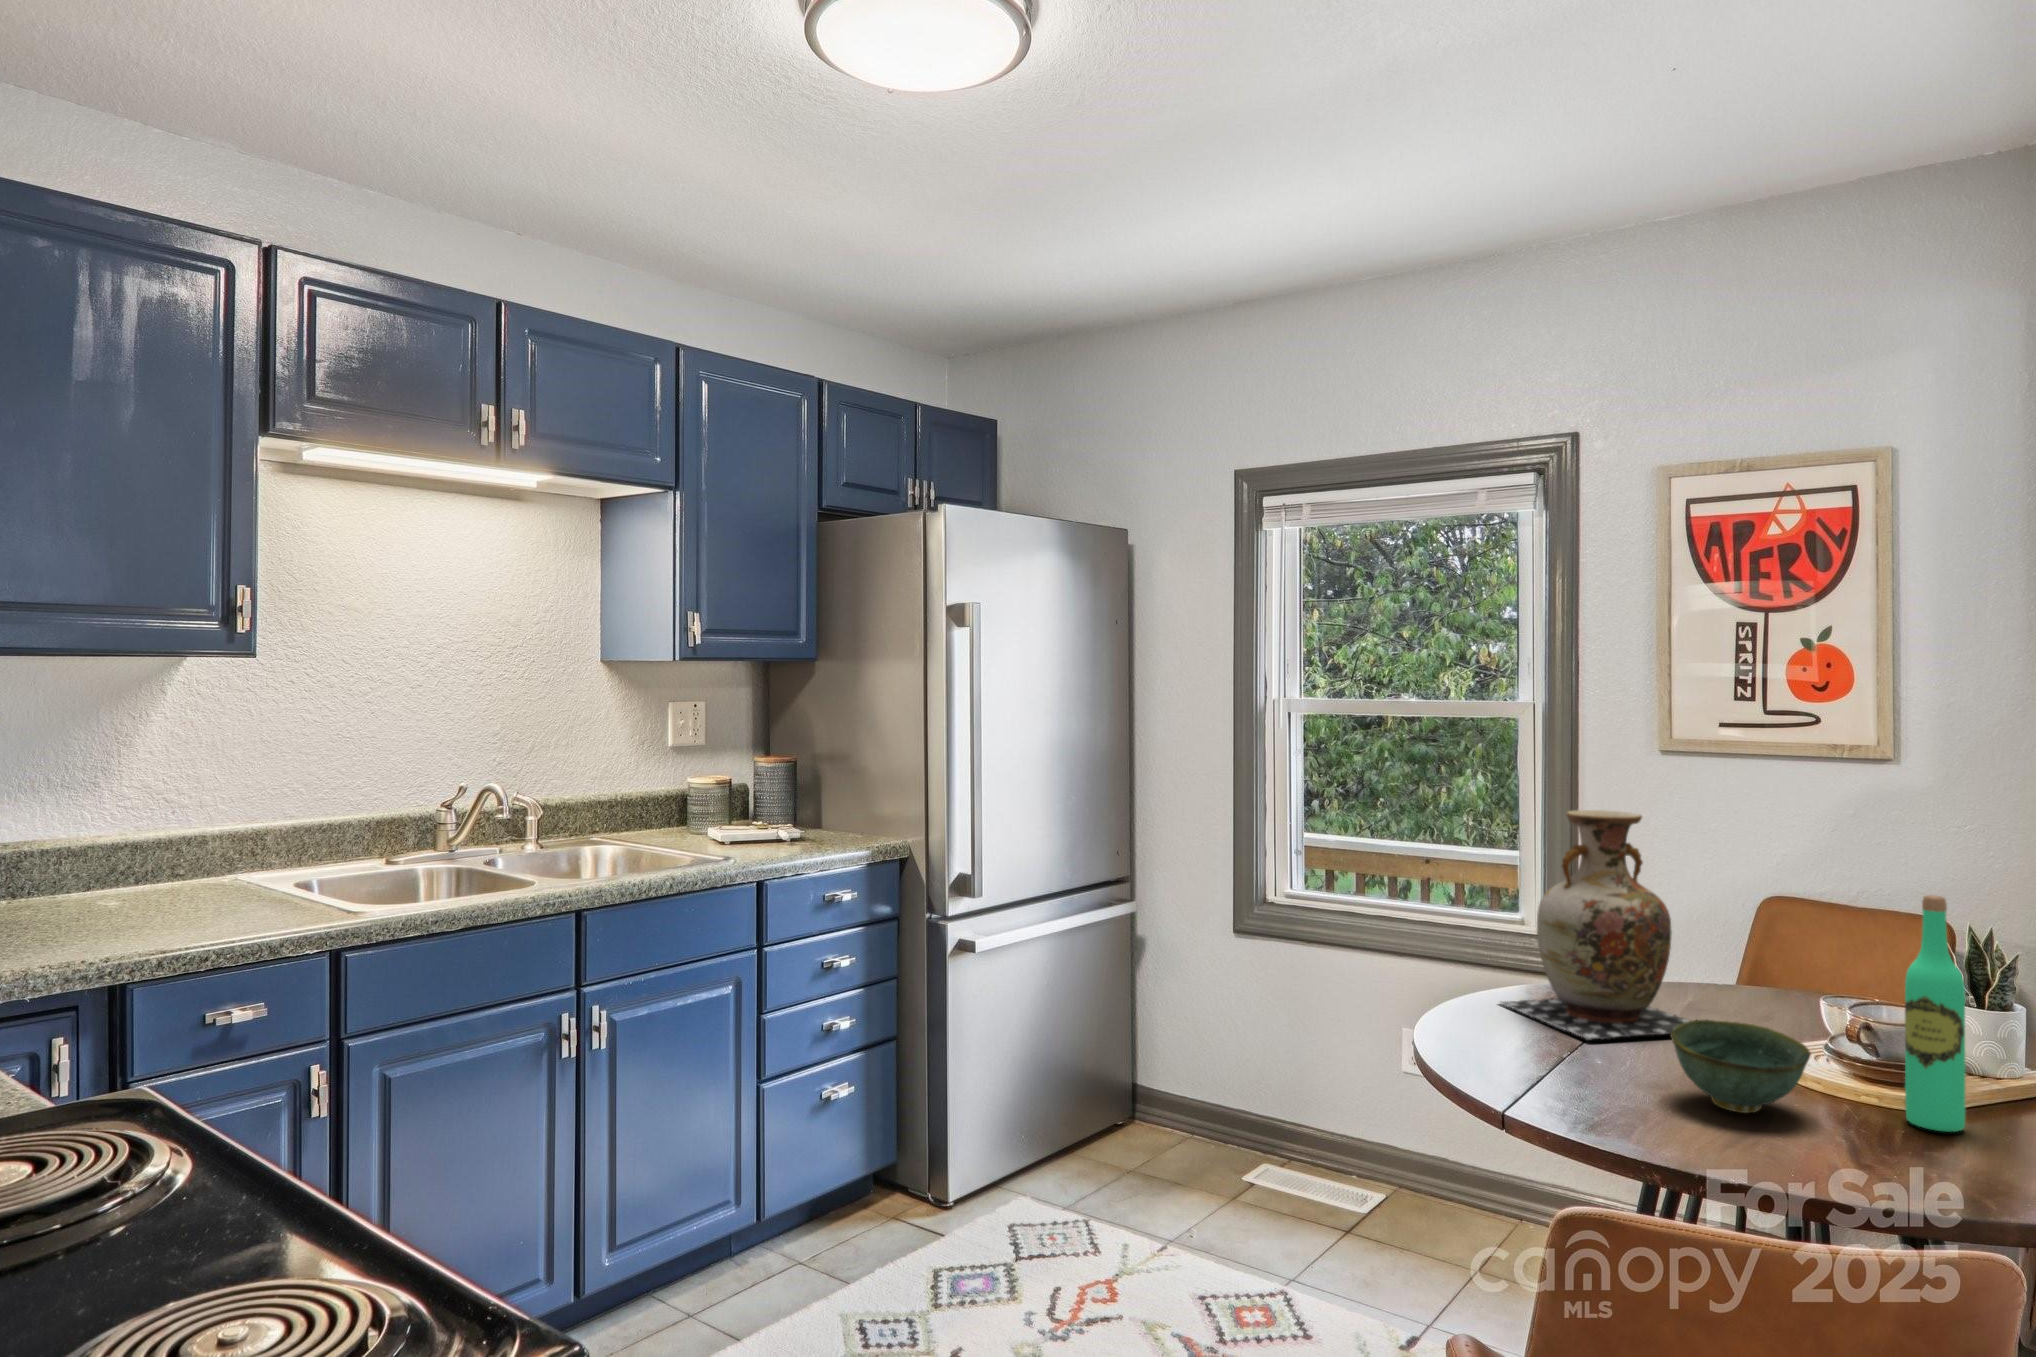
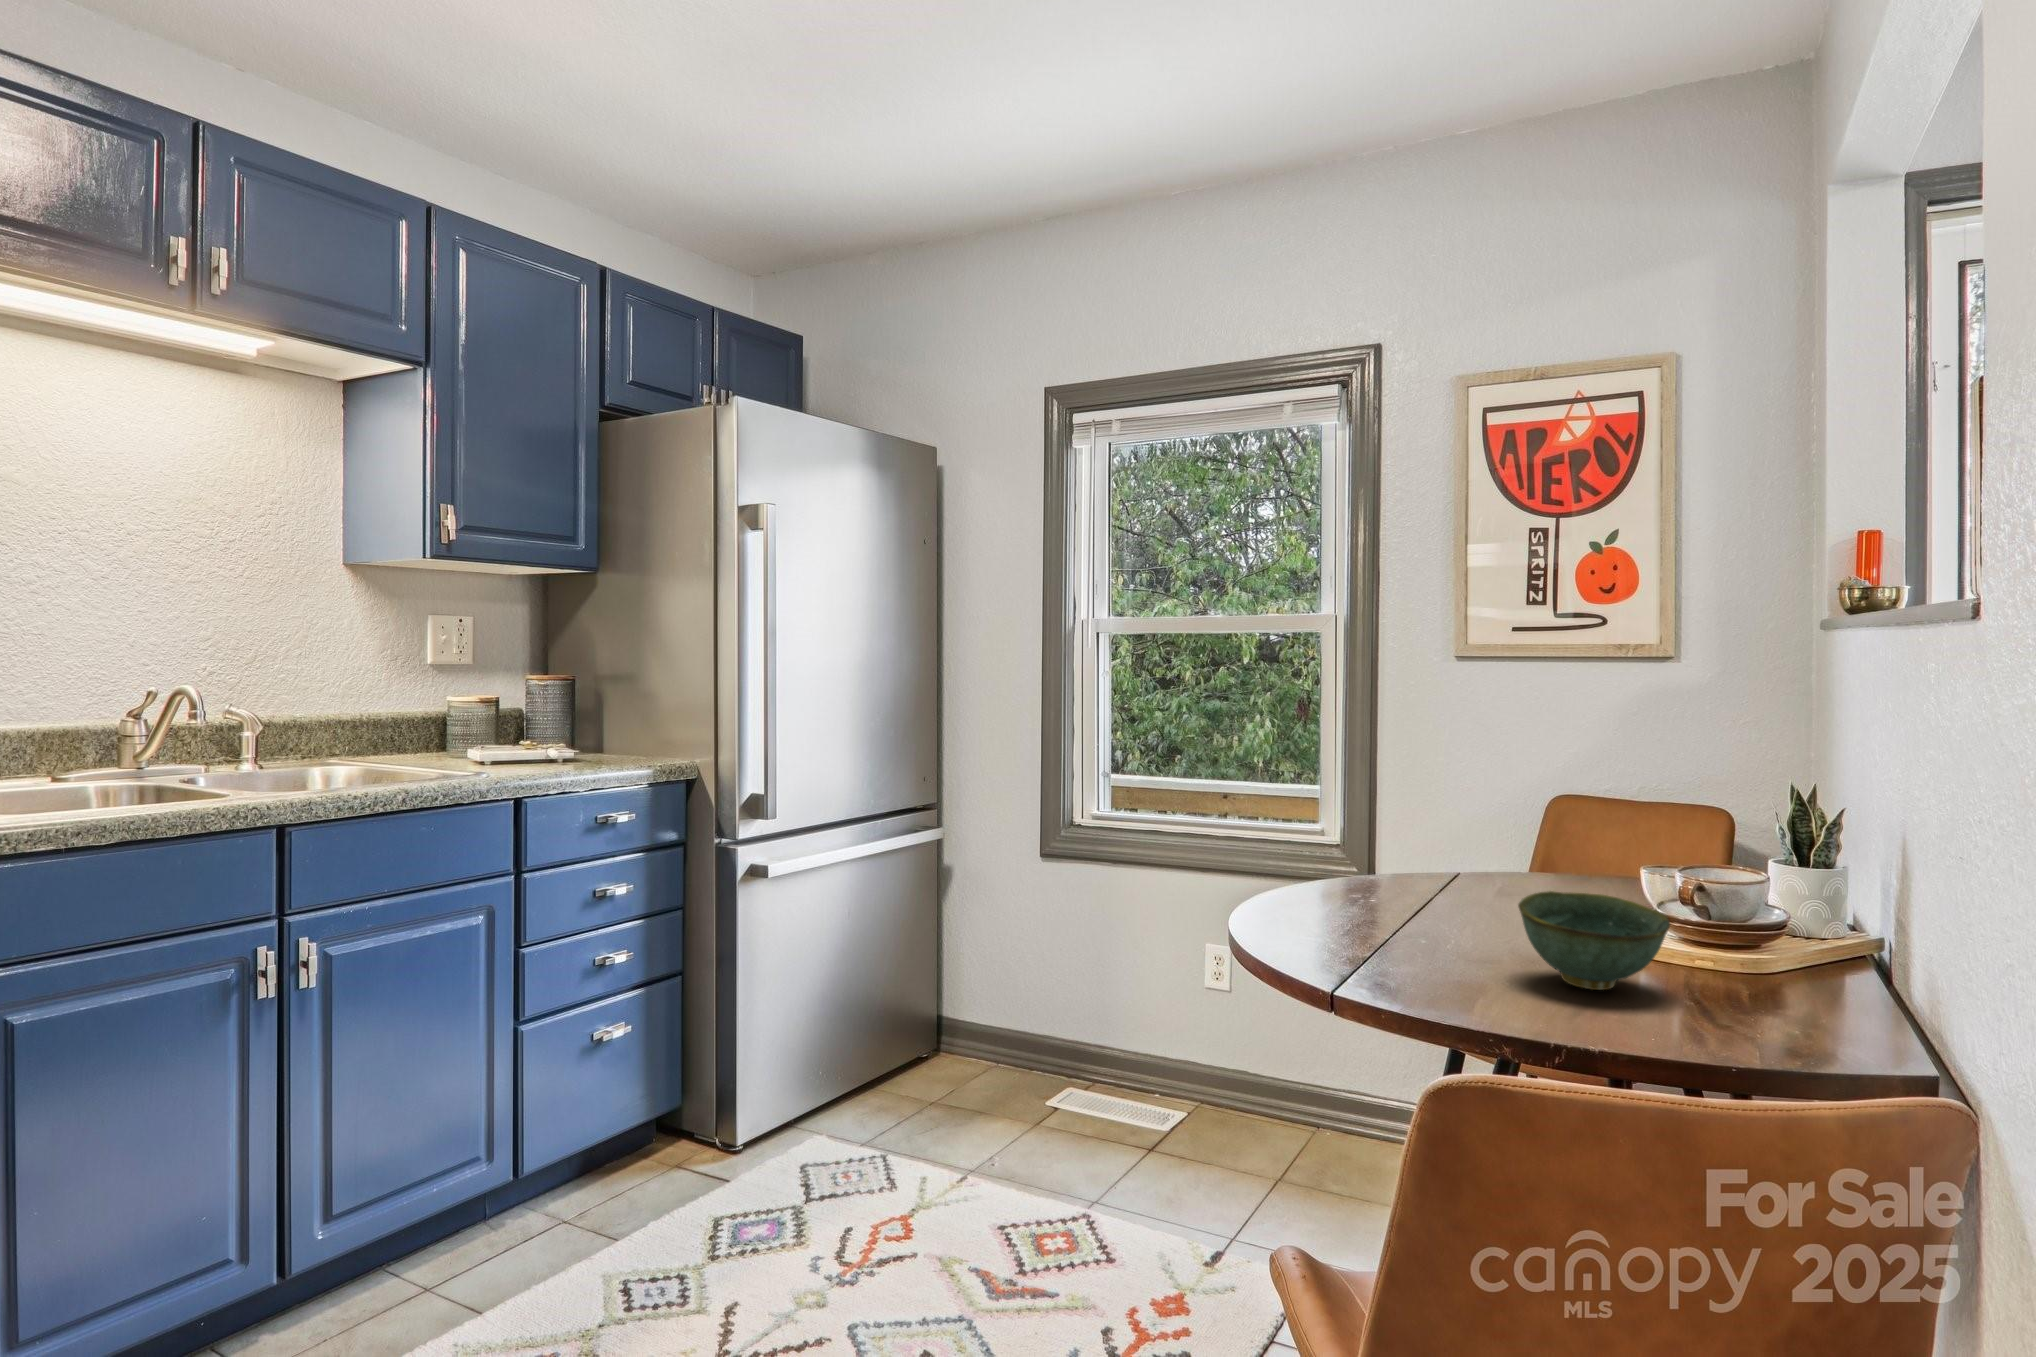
vase: present [1501,810,1690,1039] -> none [1314,687,1545,925]
wine bottle: present [1905,895,1966,1132] -> none [1765,742,1829,1000]

